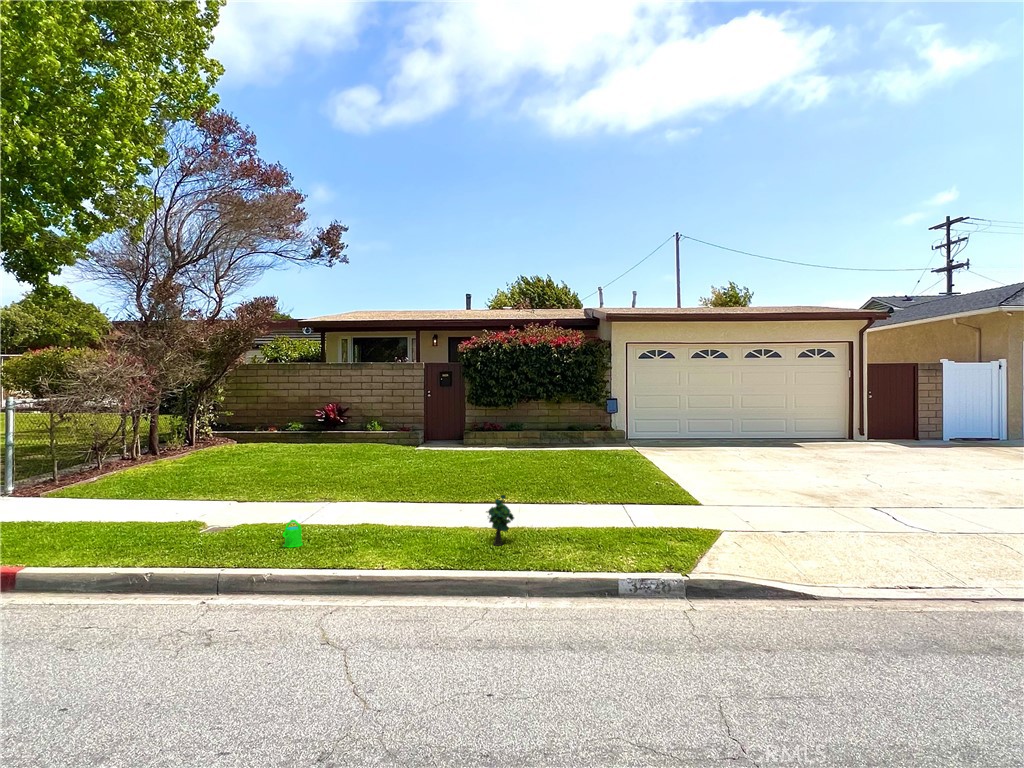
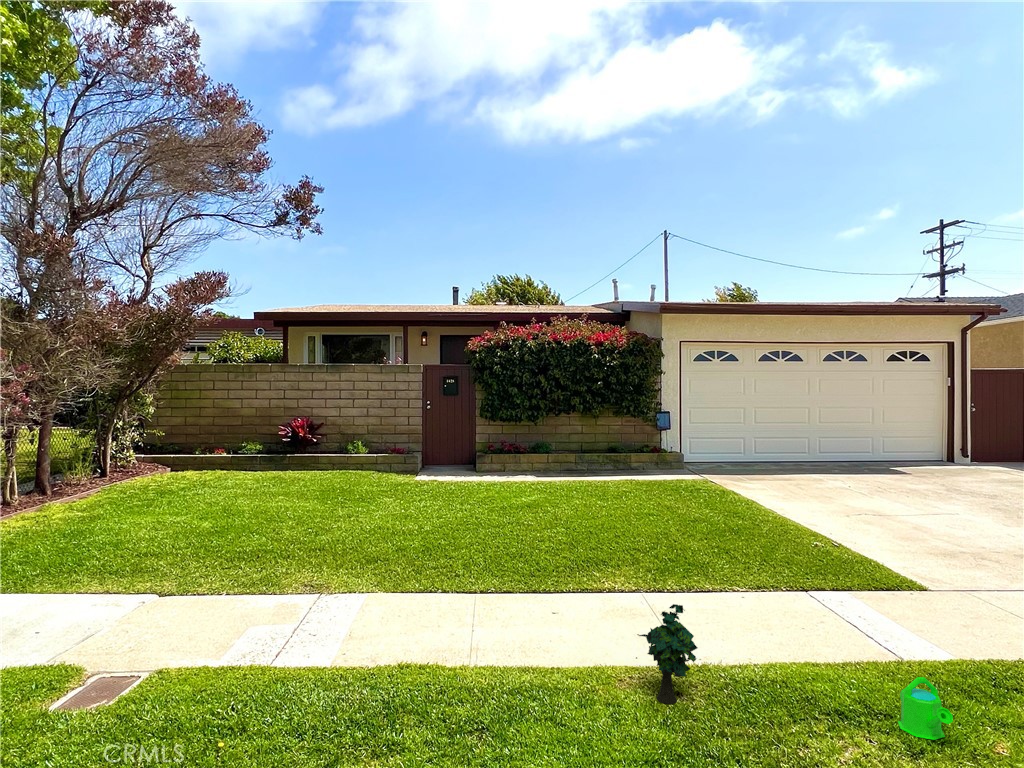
watering can: present [283,520,303,548] -> present [898,677,953,740]

